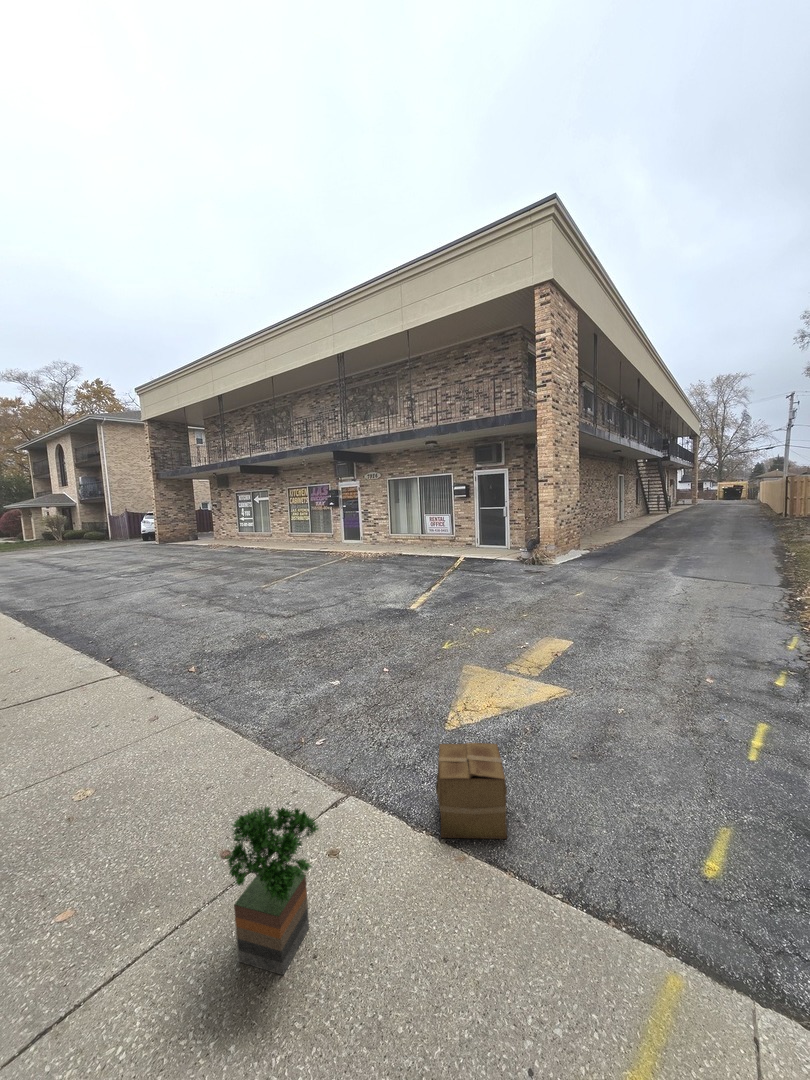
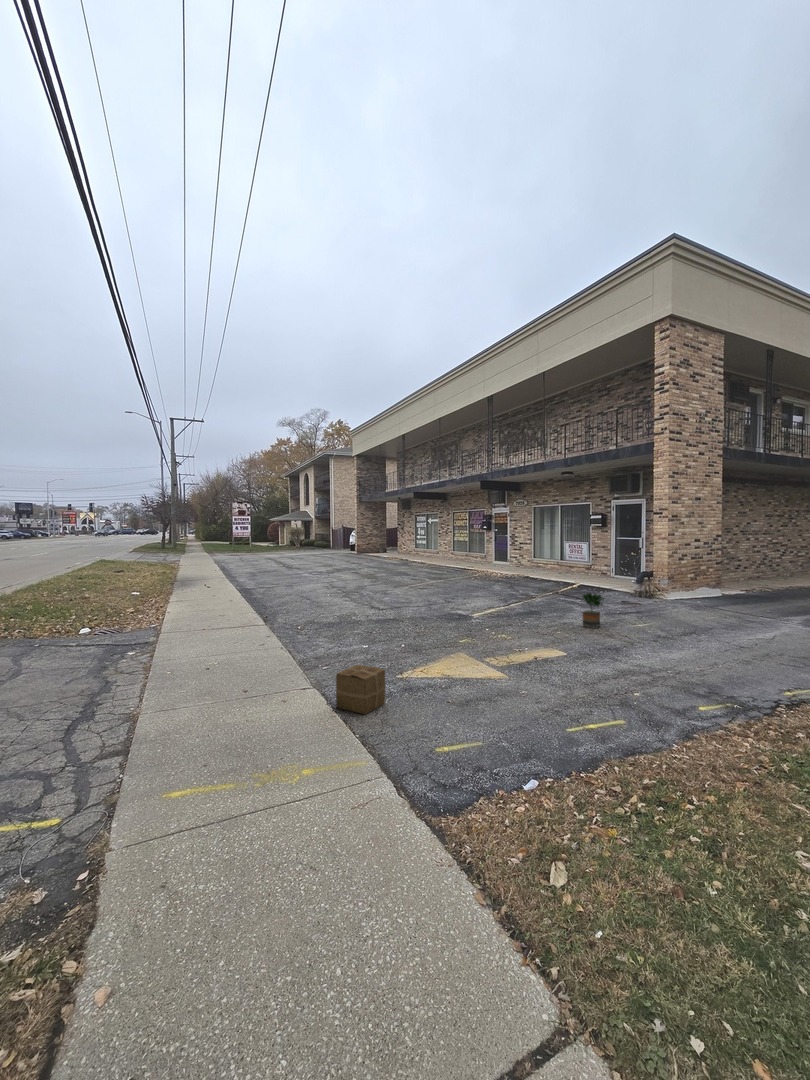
potted tree: present [227,806,319,975] -> present [582,593,604,629]

